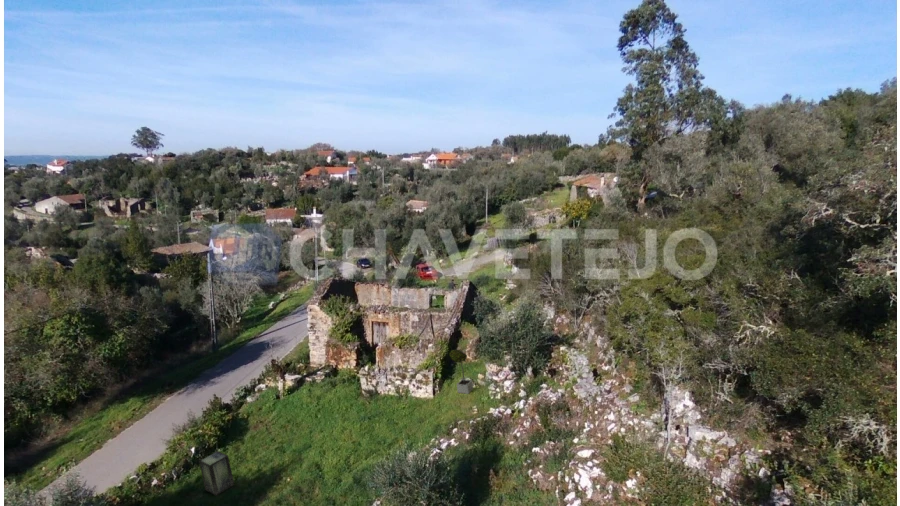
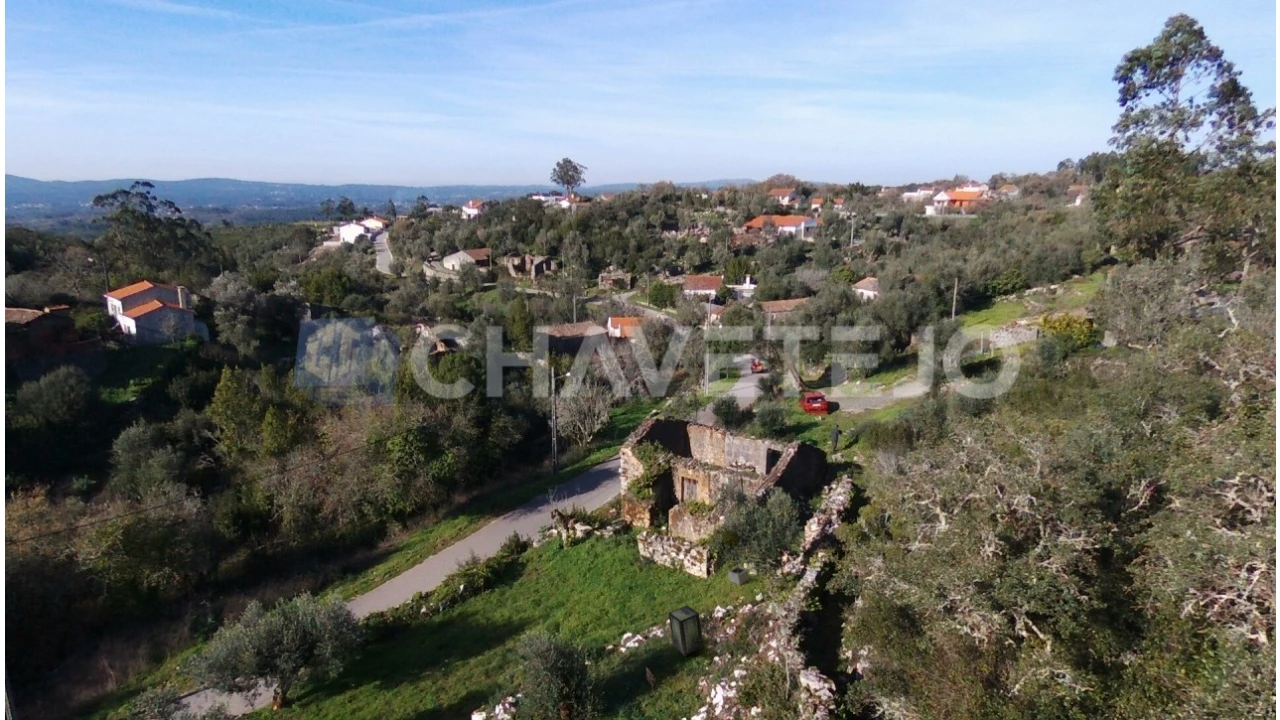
storage box: present [199,451,234,496] -> present [669,605,703,656]

